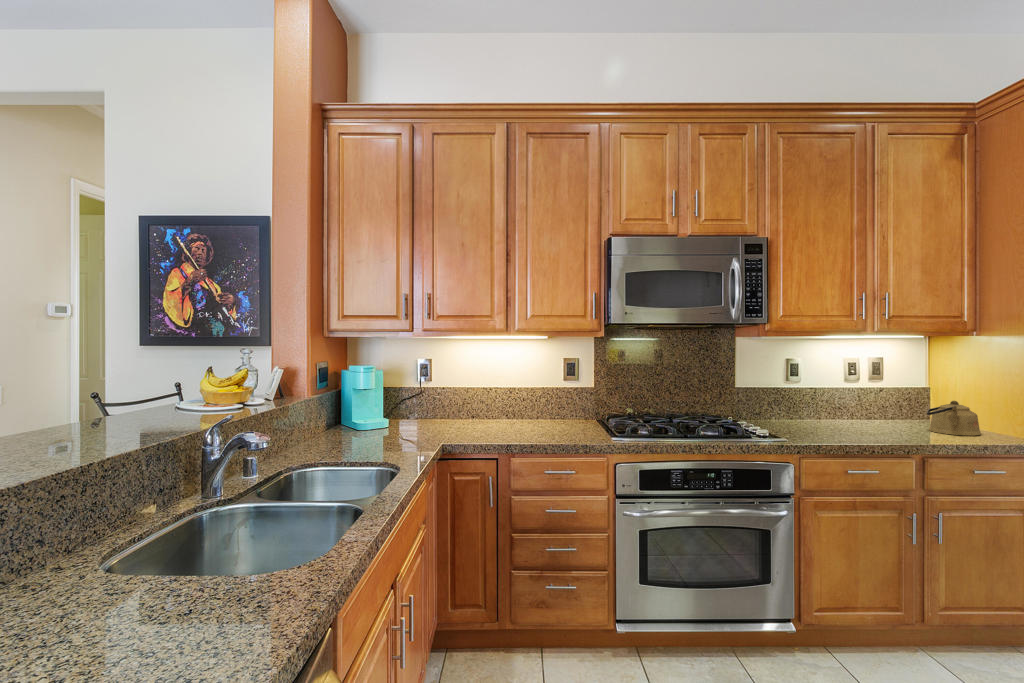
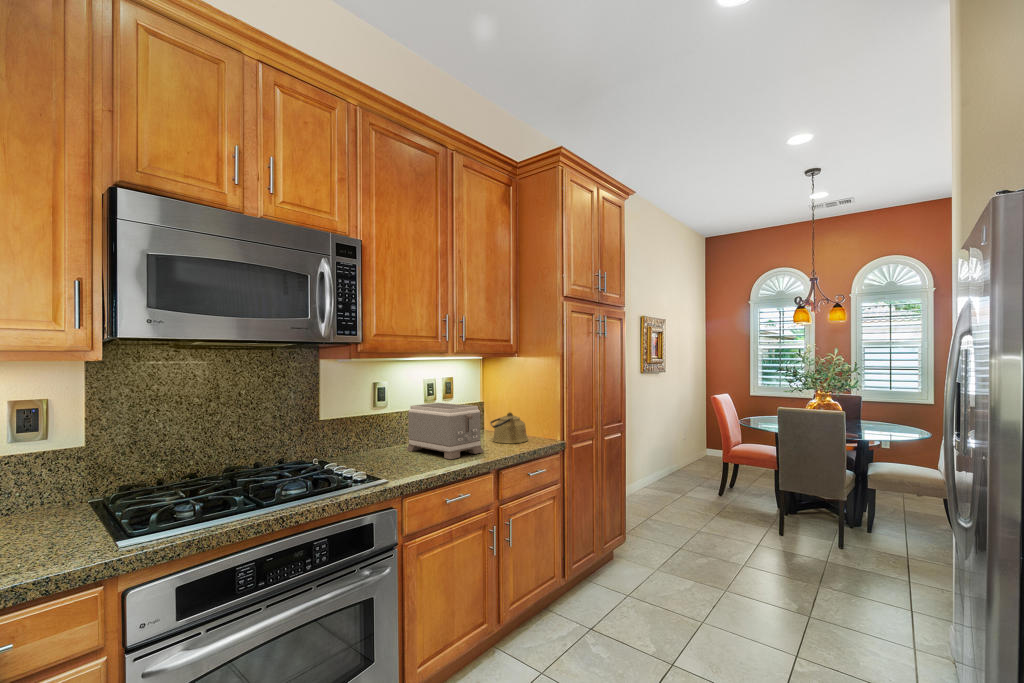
toaster: none [819,383,905,436] -> present [406,403,483,459]

